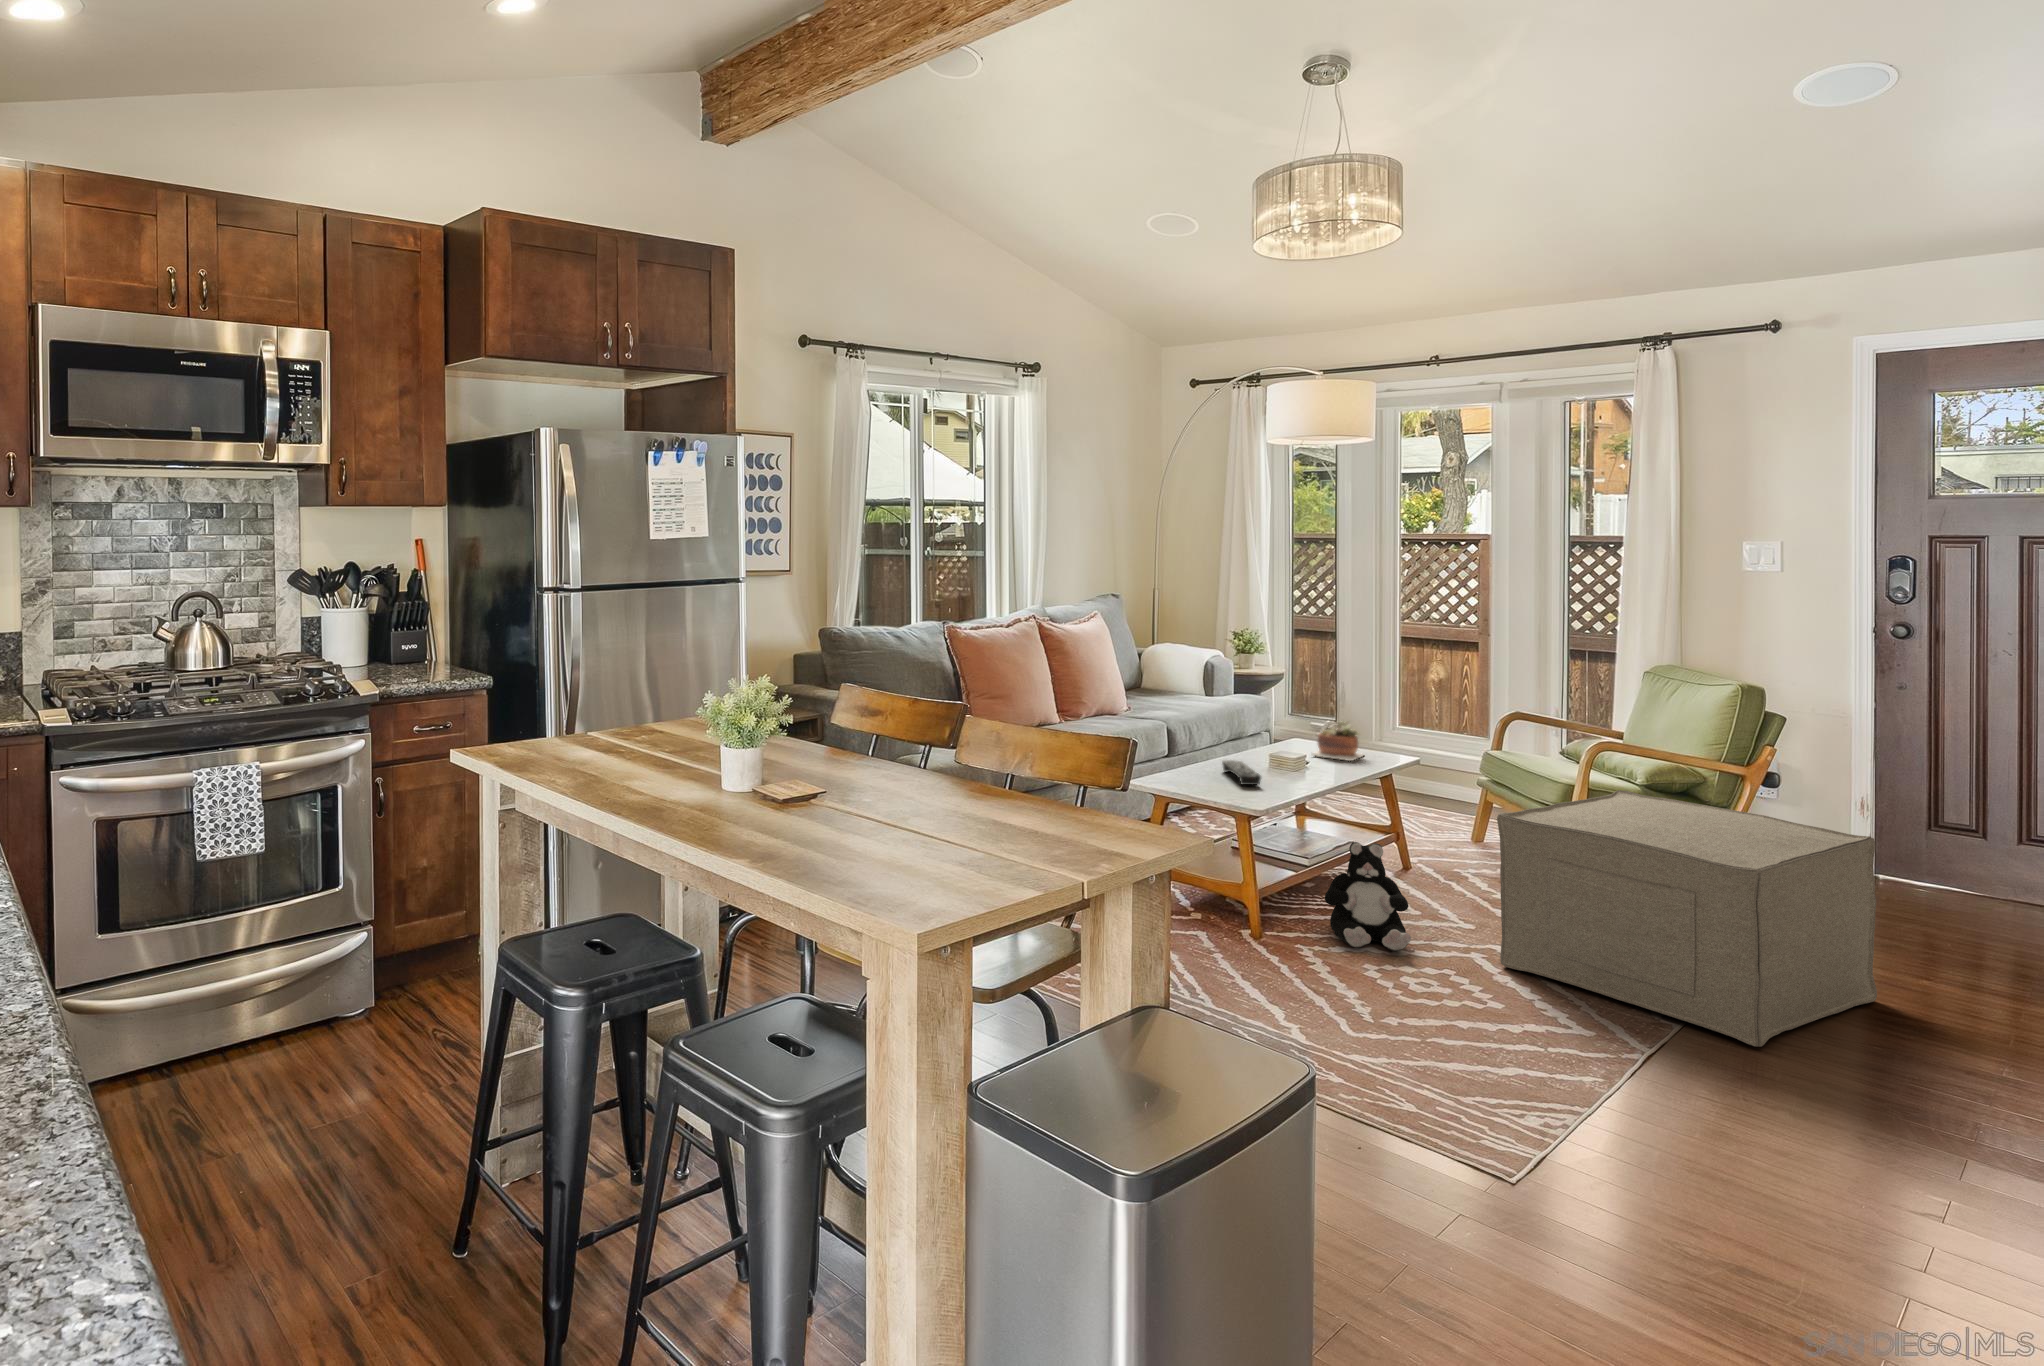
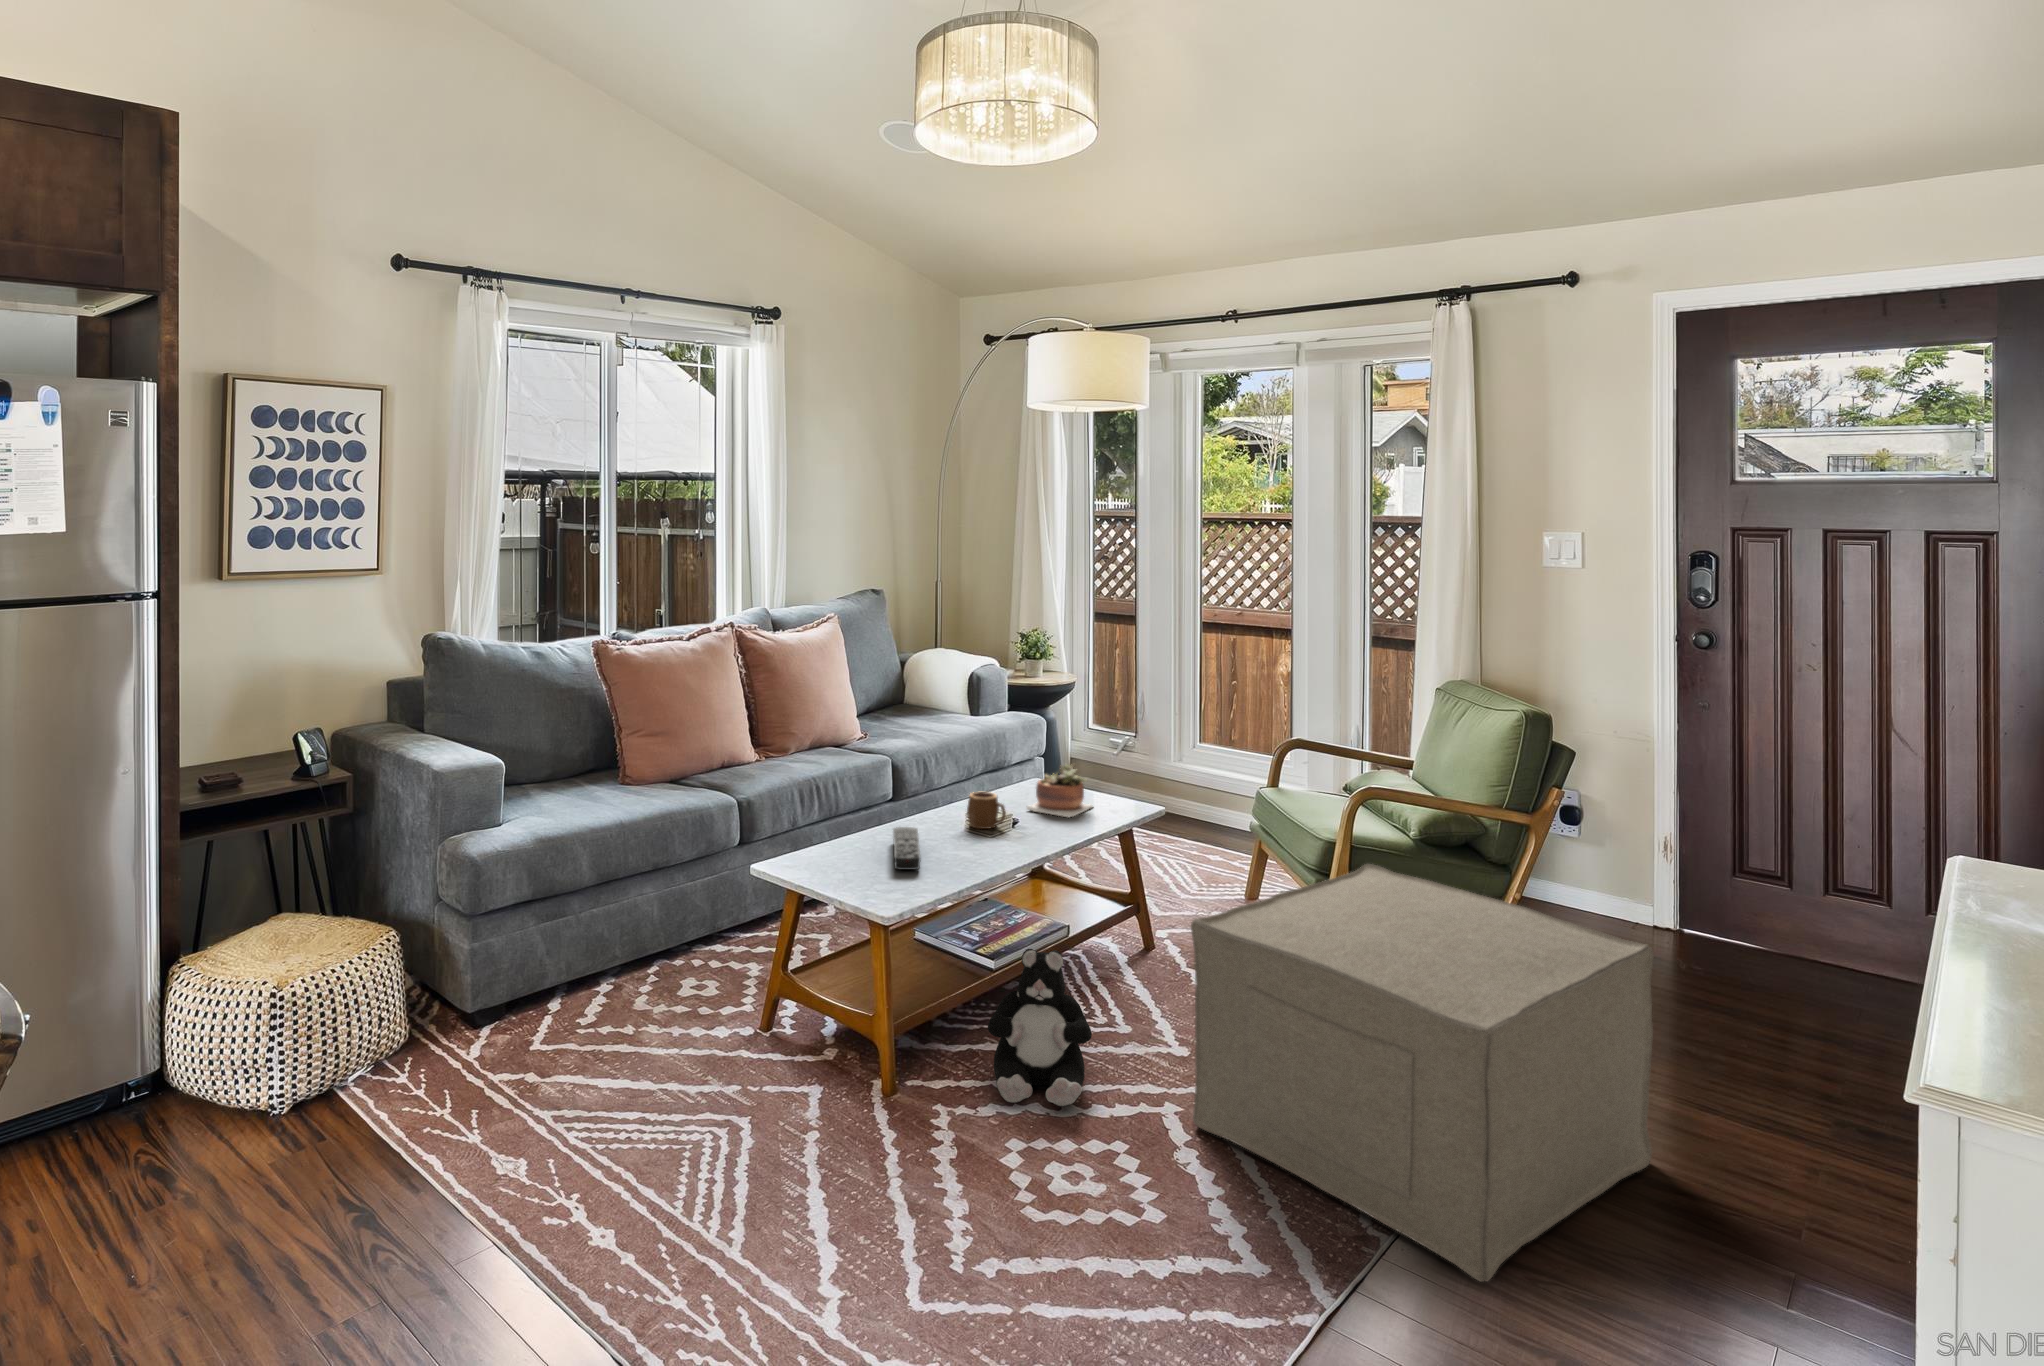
mug: none [1271,738,1305,766] -> present [967,792,1006,829]

